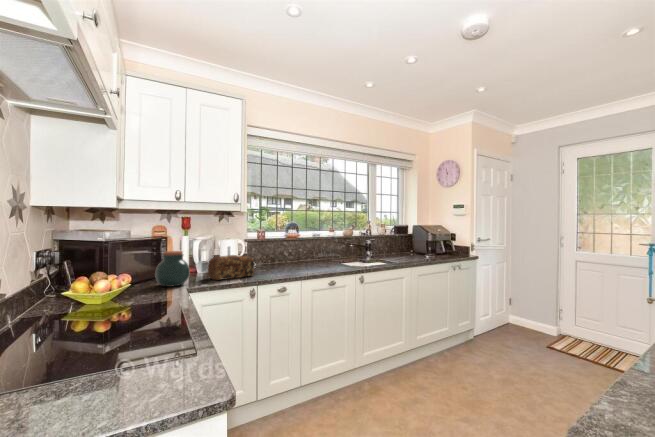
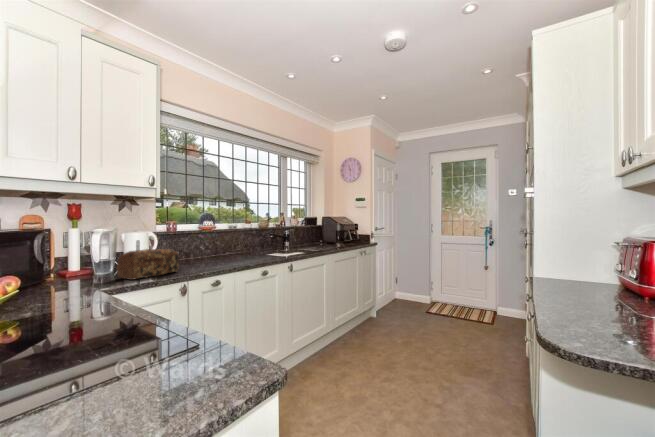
jar: present [155,251,190,287] -> none [46,245,99,292]

